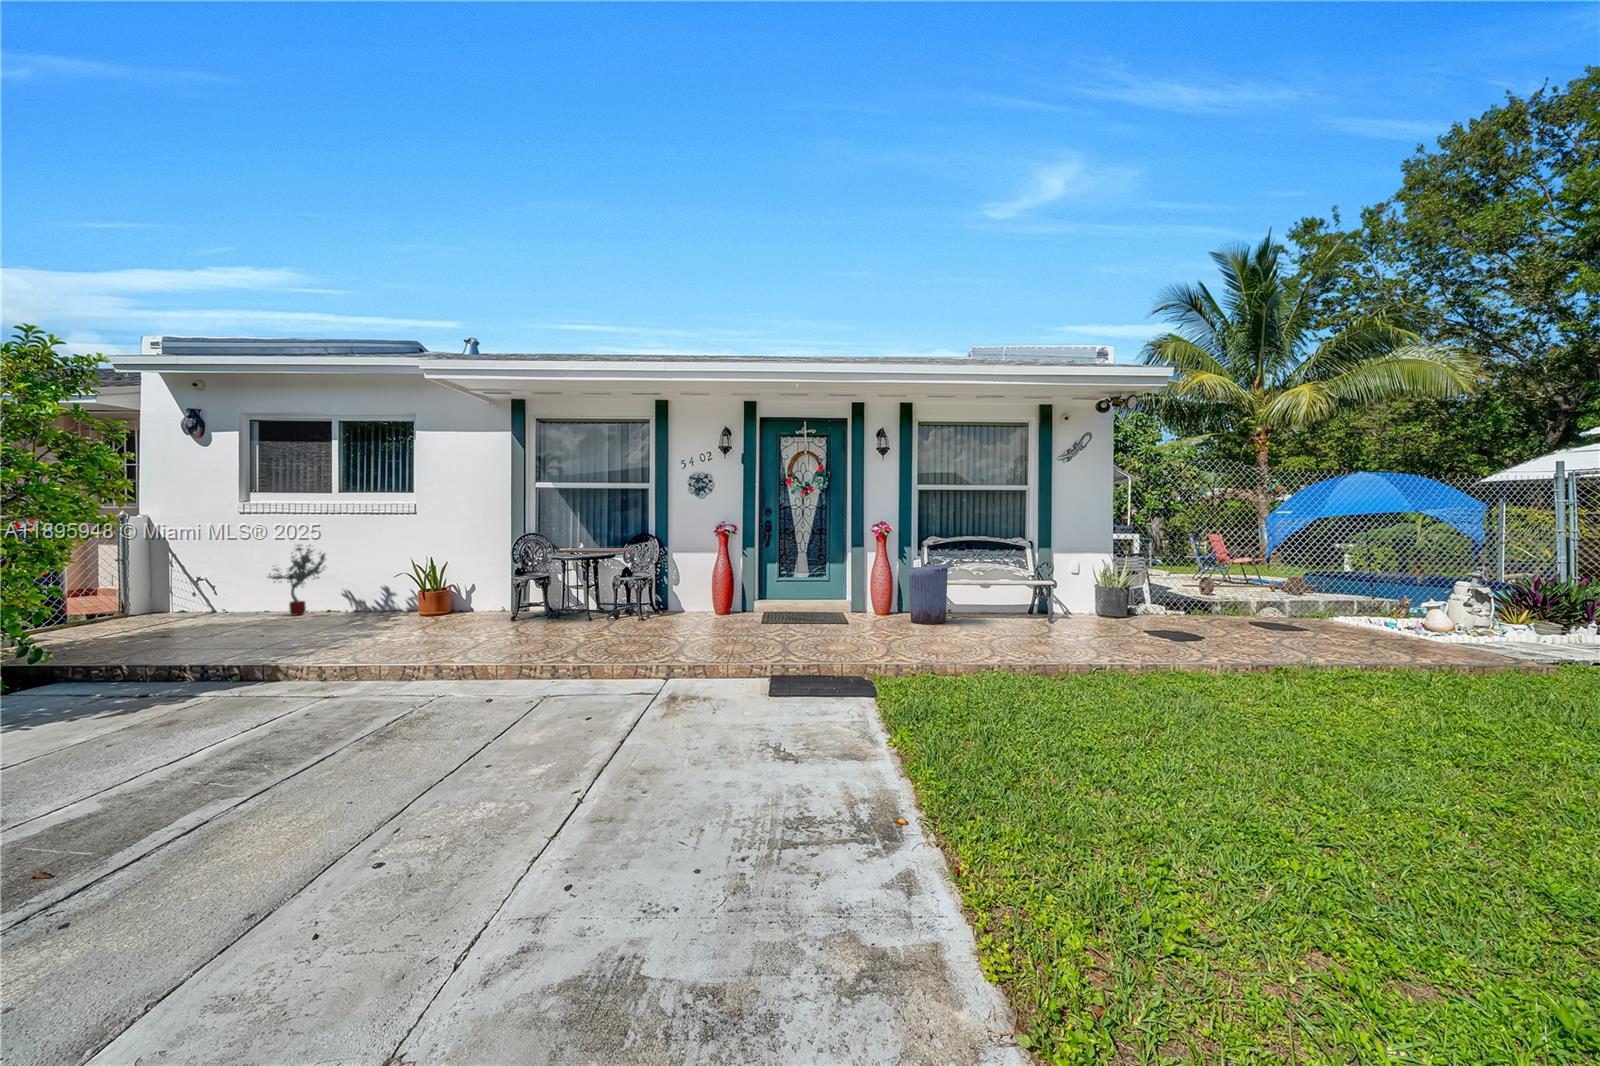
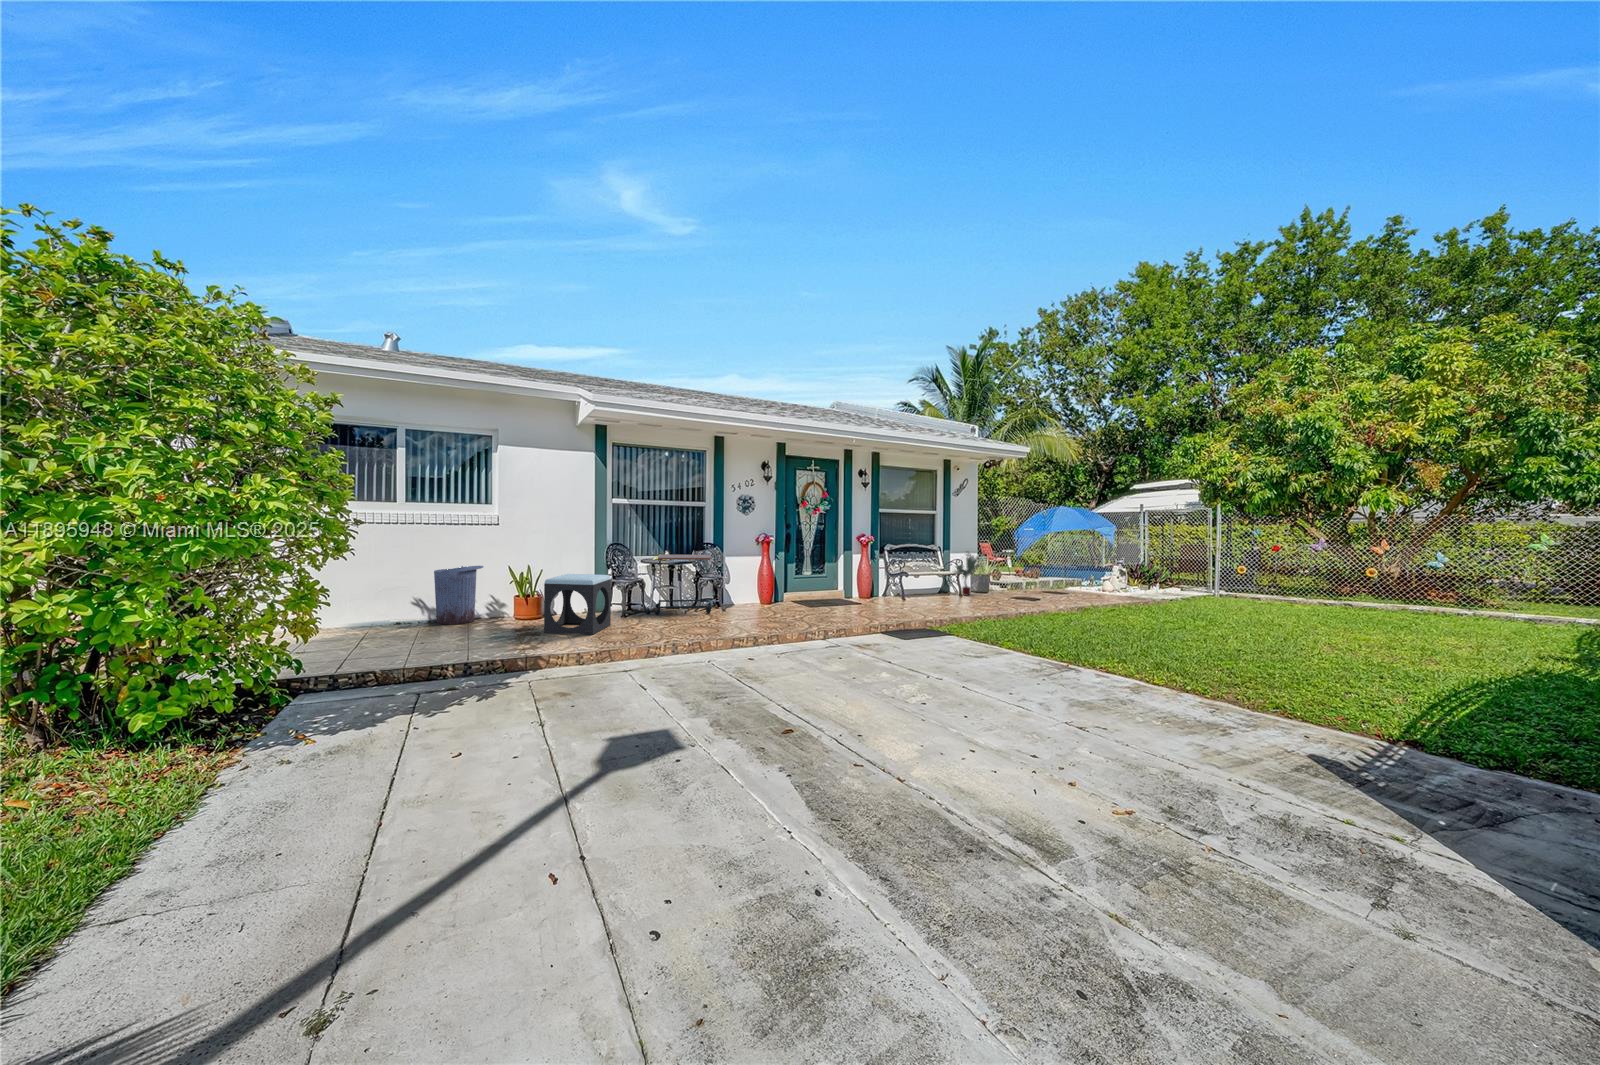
potted tree: present [268,545,325,615] -> present [955,553,979,596]
trash can: present [908,564,954,624] -> present [434,566,483,625]
footstool: none [391,566,474,633] -> present [544,574,611,635]

